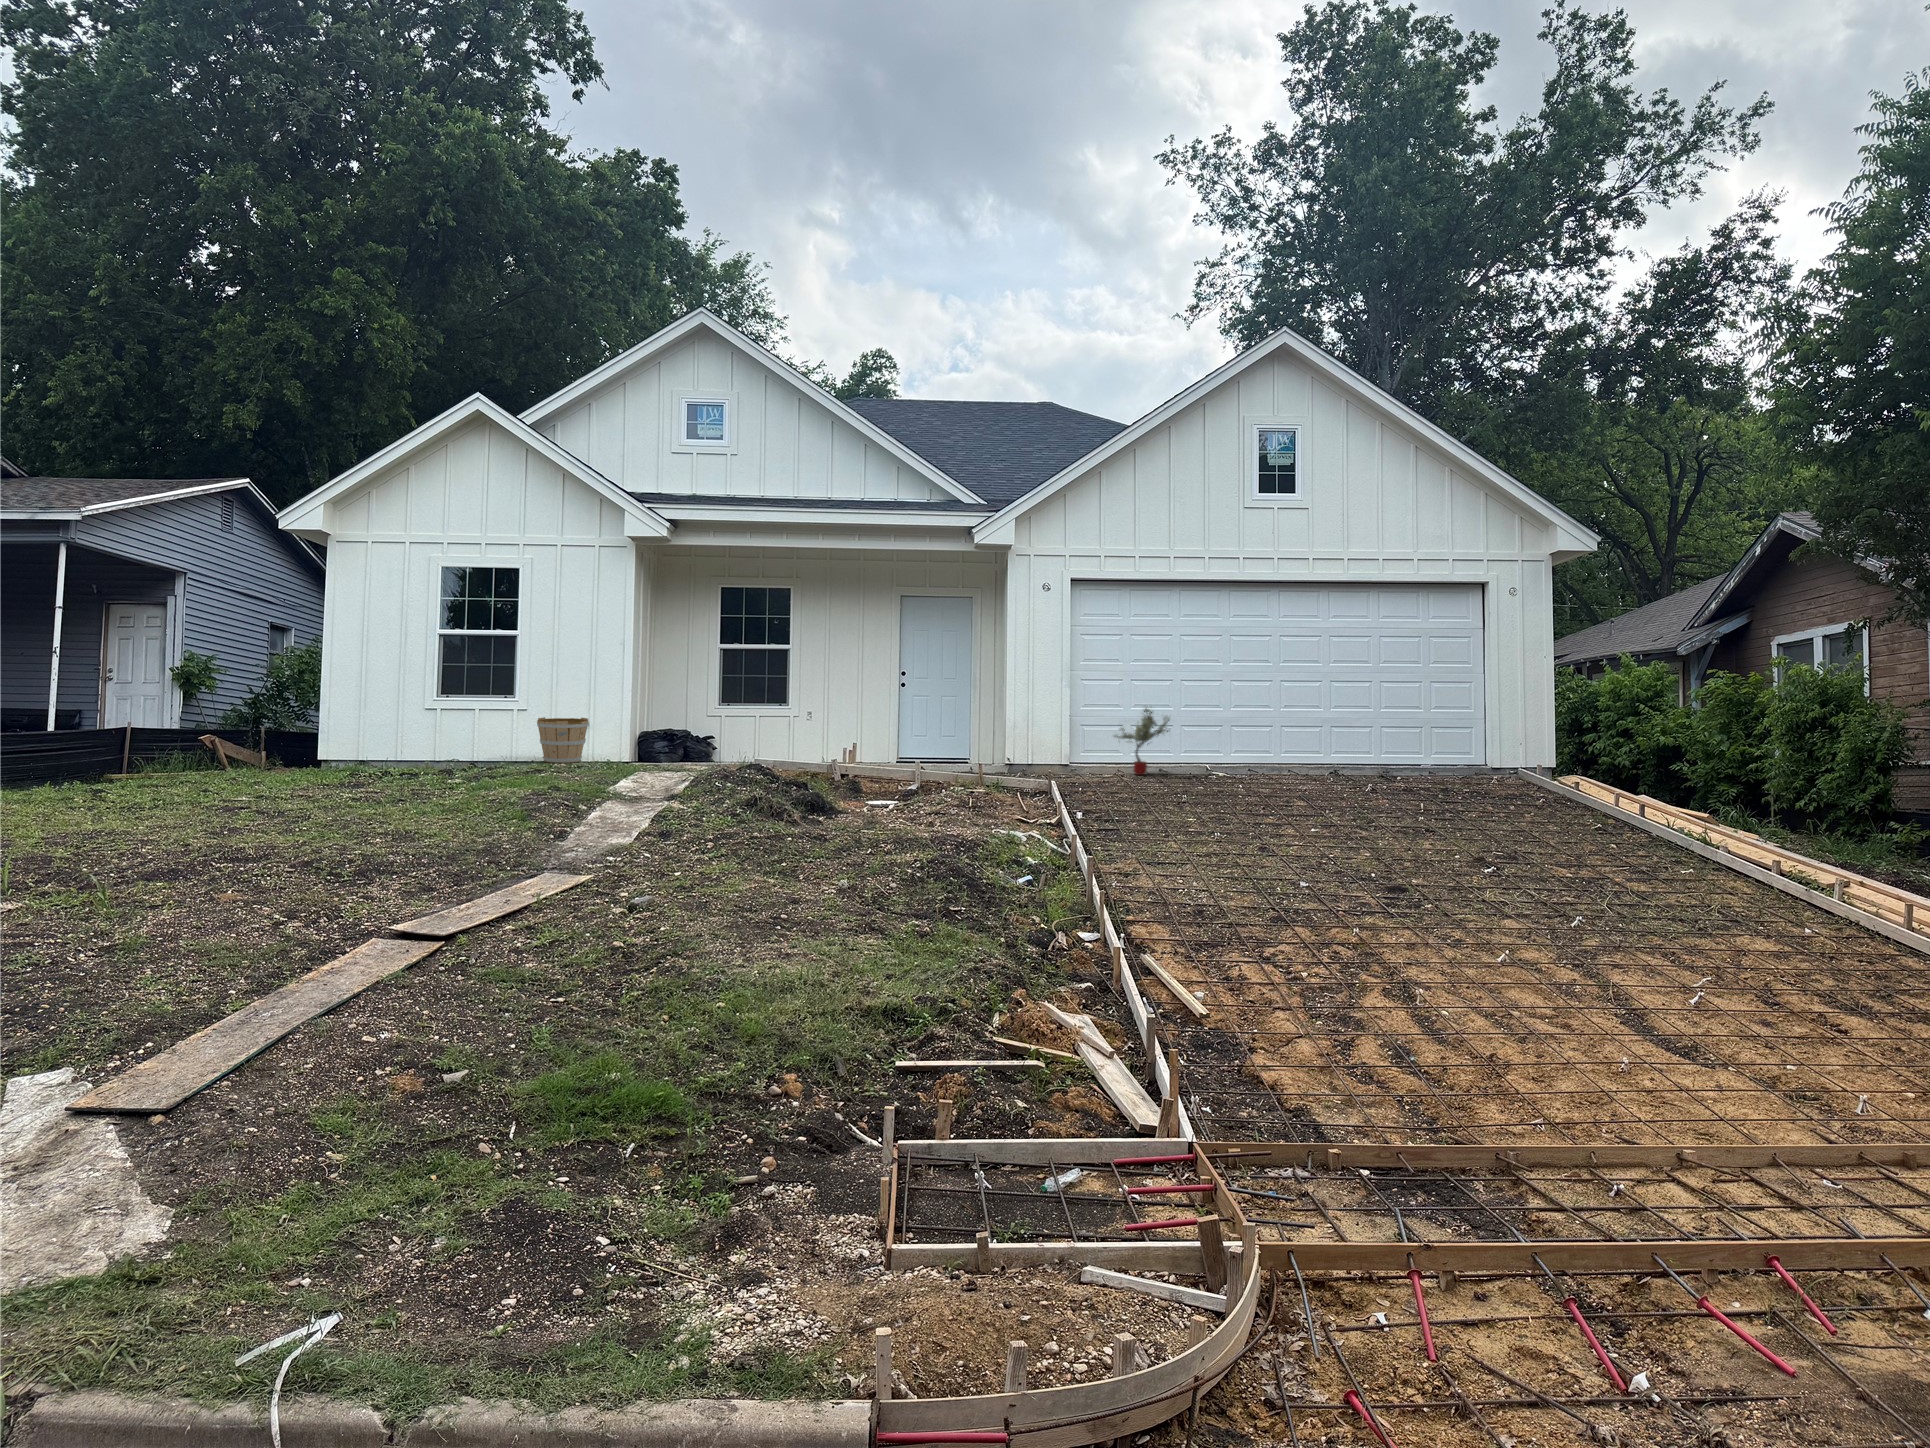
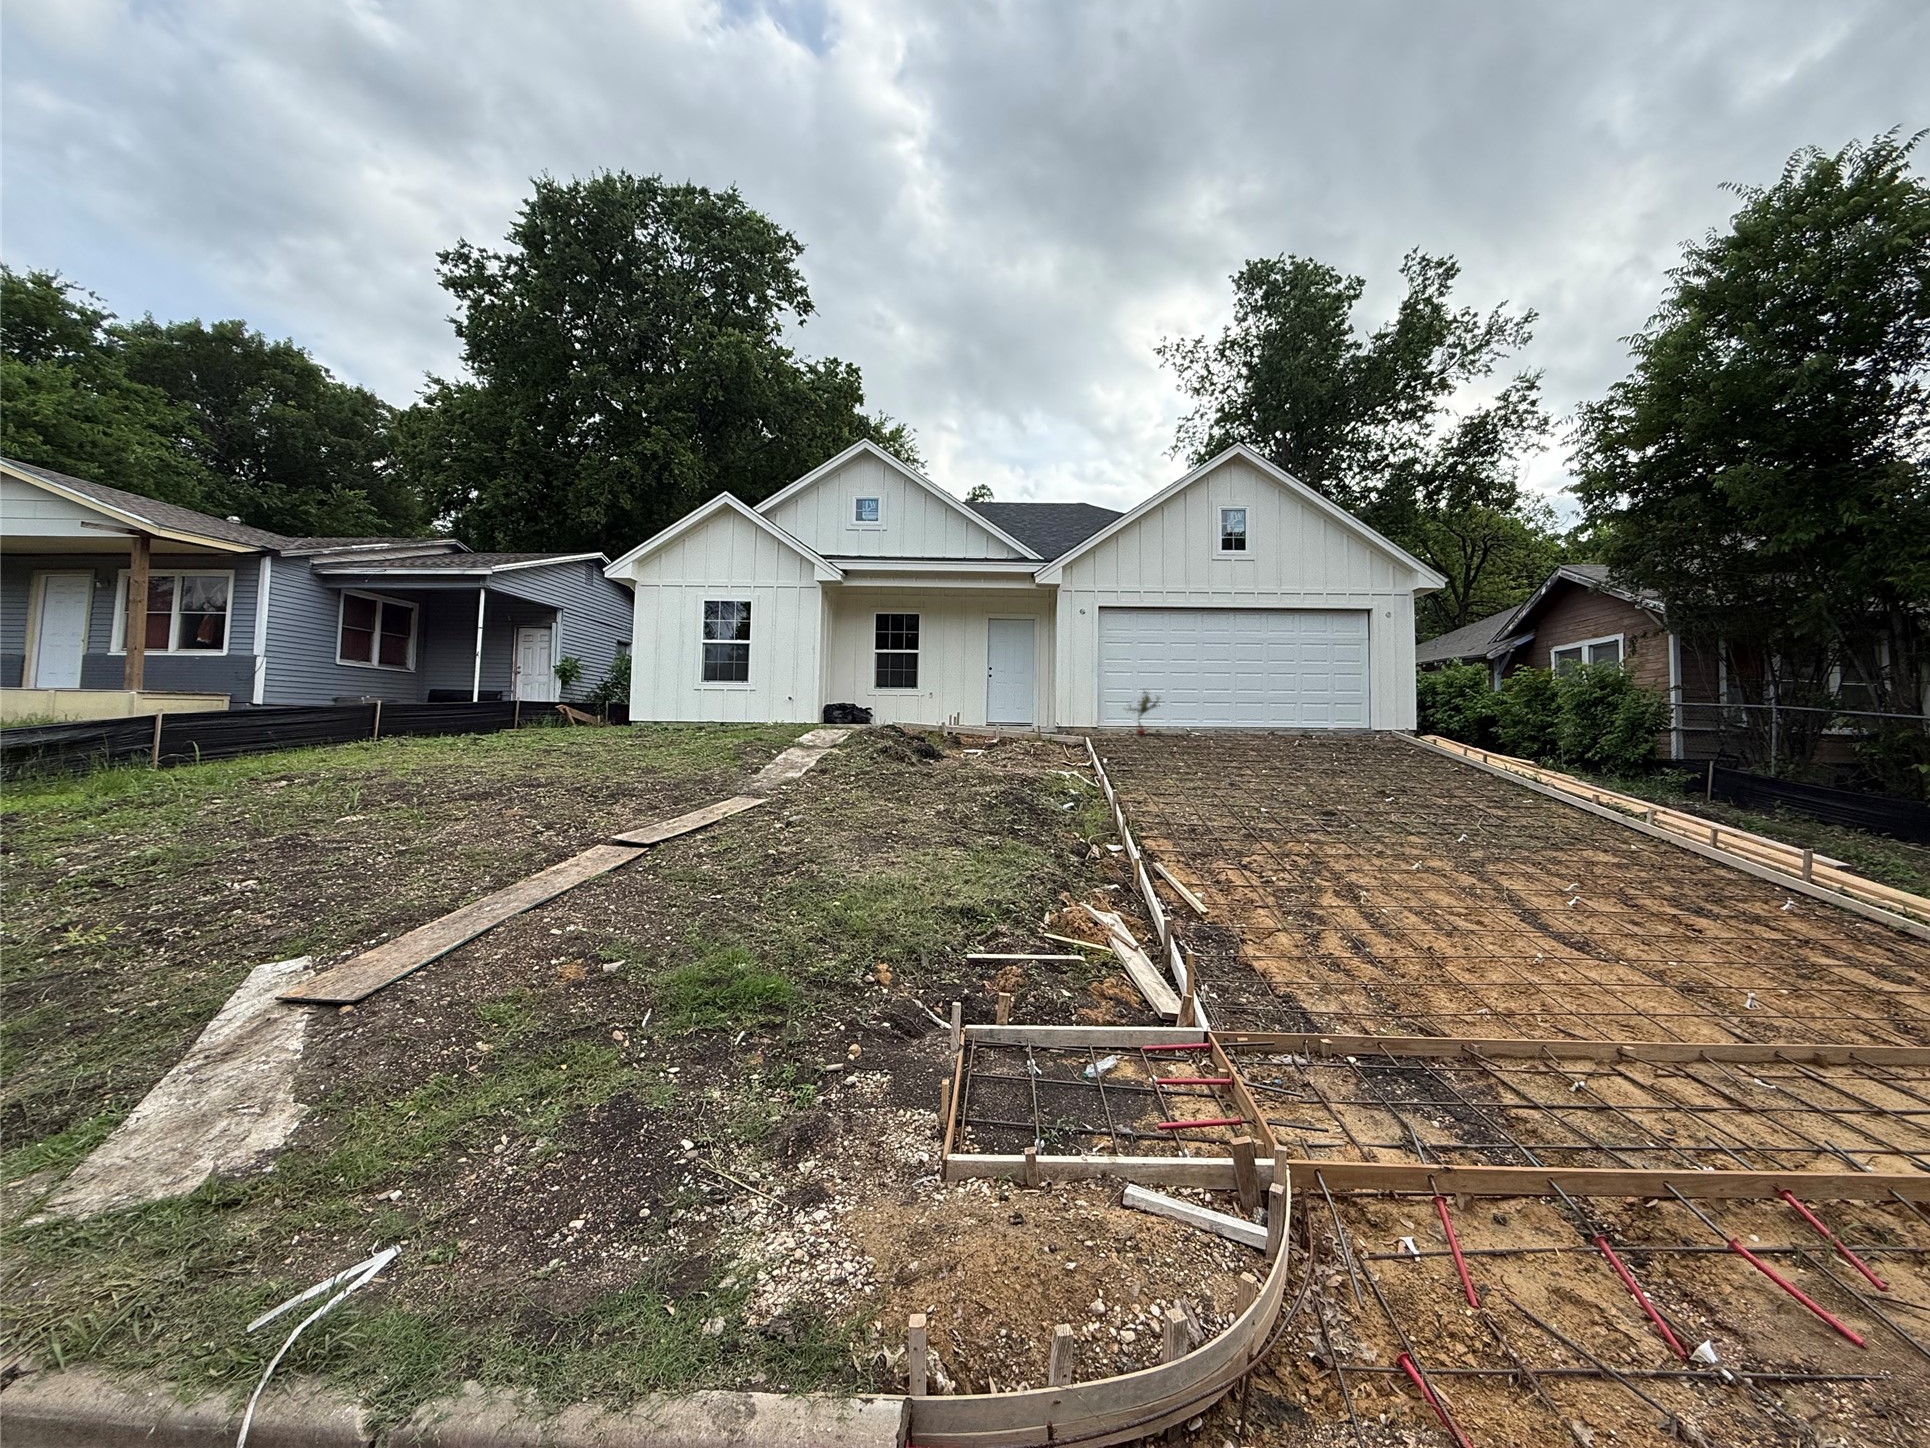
wooden bucket: present [537,717,589,763] -> none [752,696,786,725]

